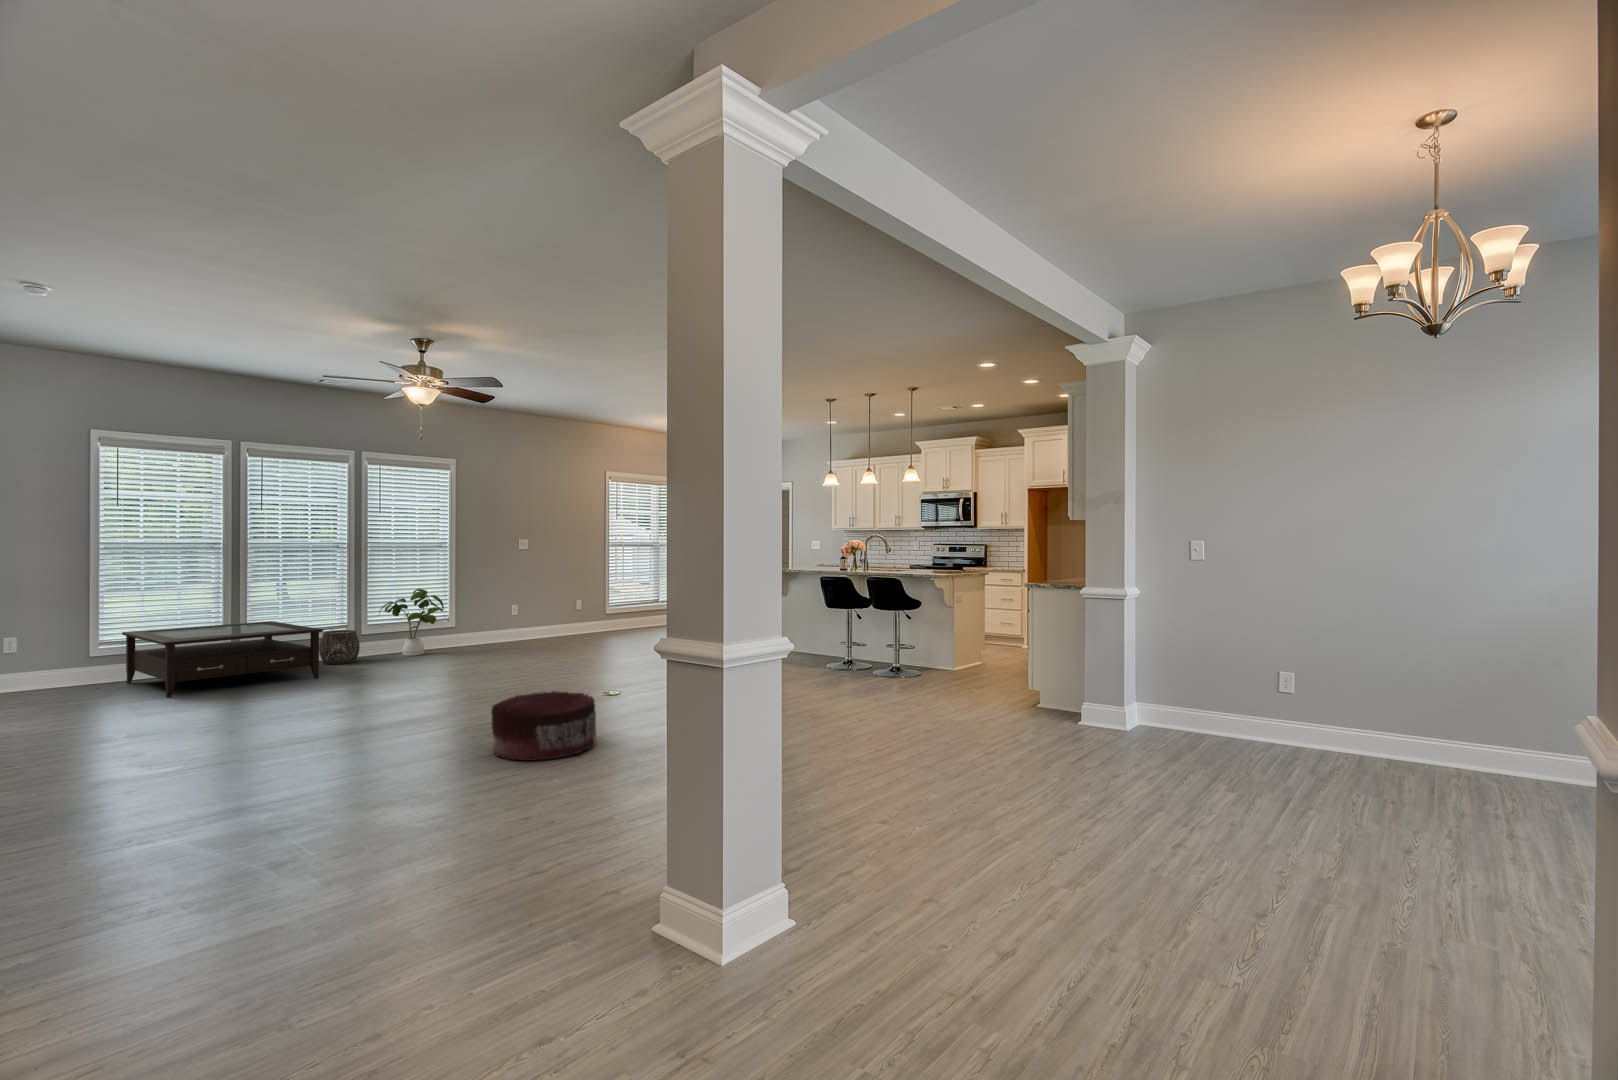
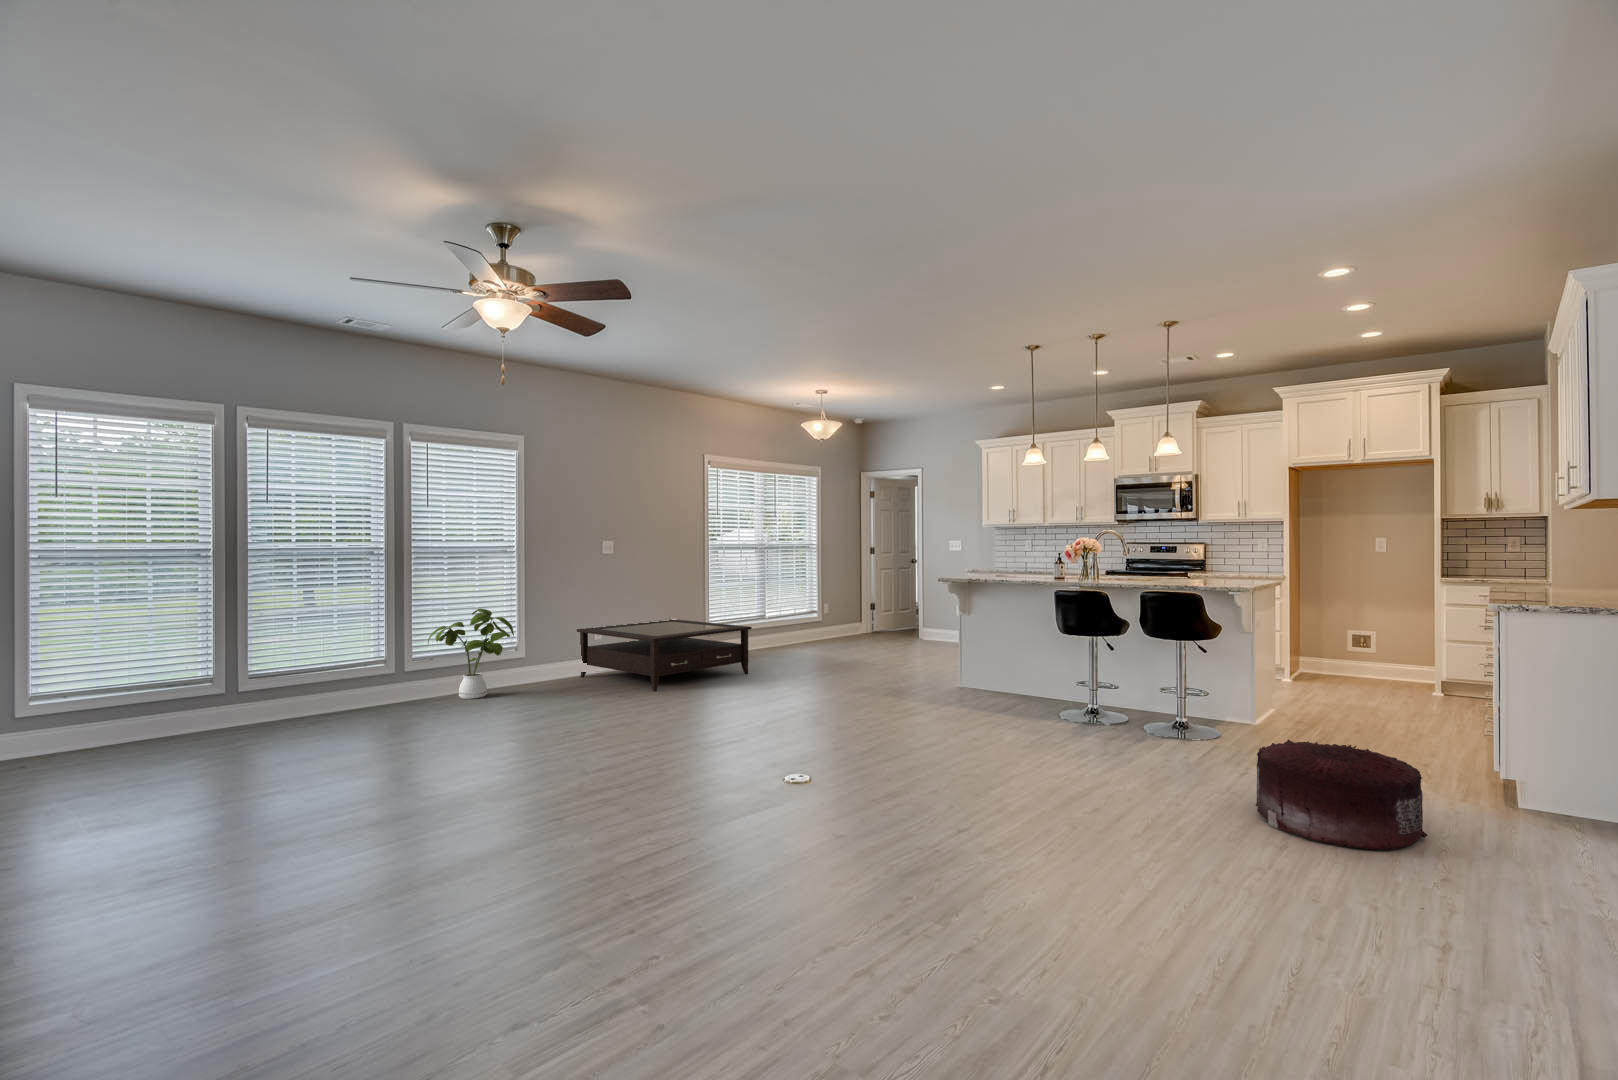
coffee table: present [122,621,323,698] -> present [577,620,752,691]
woven basket: present [319,630,360,664] -> none [347,666,403,715]
pouf: present [491,691,596,761] -> present [1256,740,1427,850]

